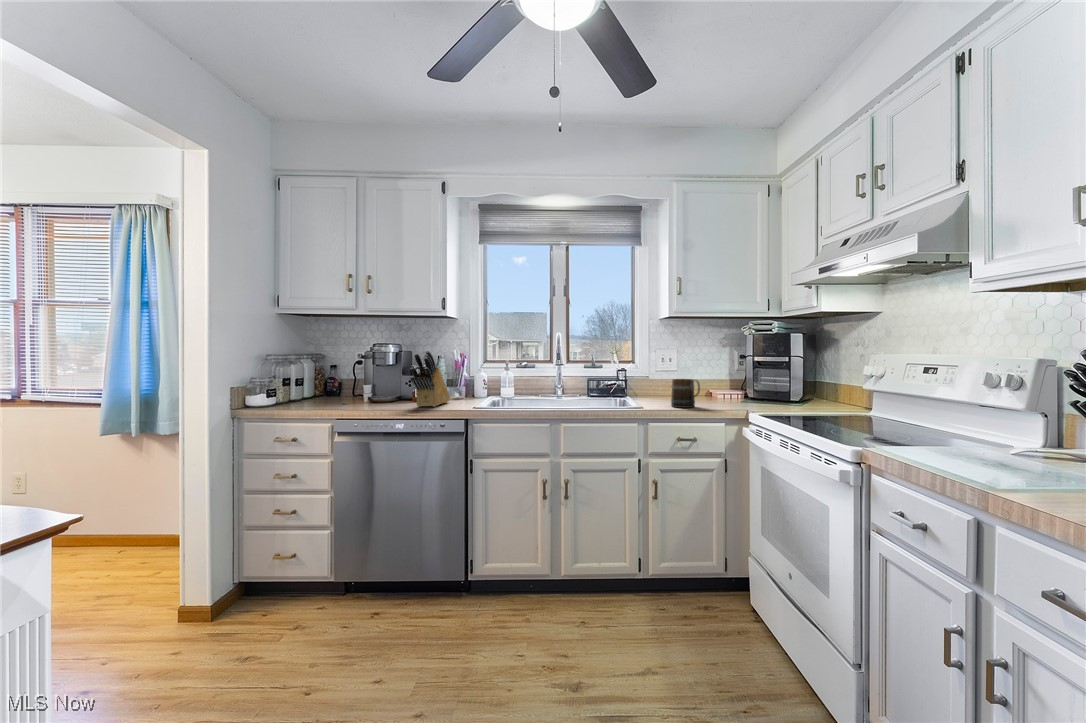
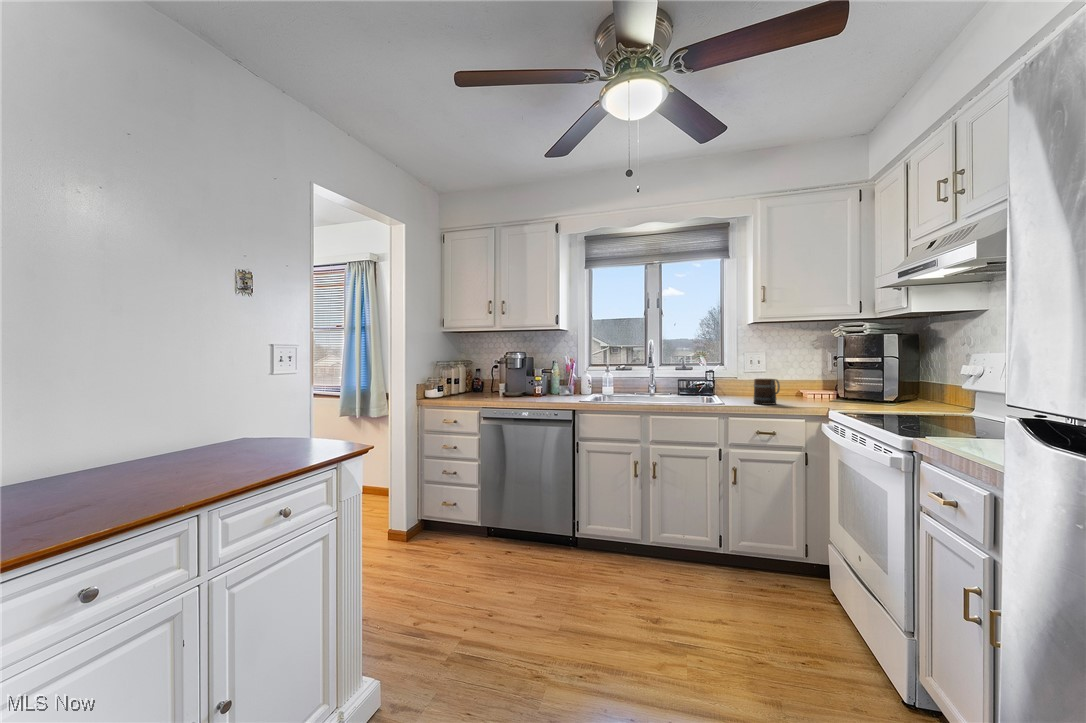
knife block: present [410,351,450,407] -> none [530,356,563,400]

